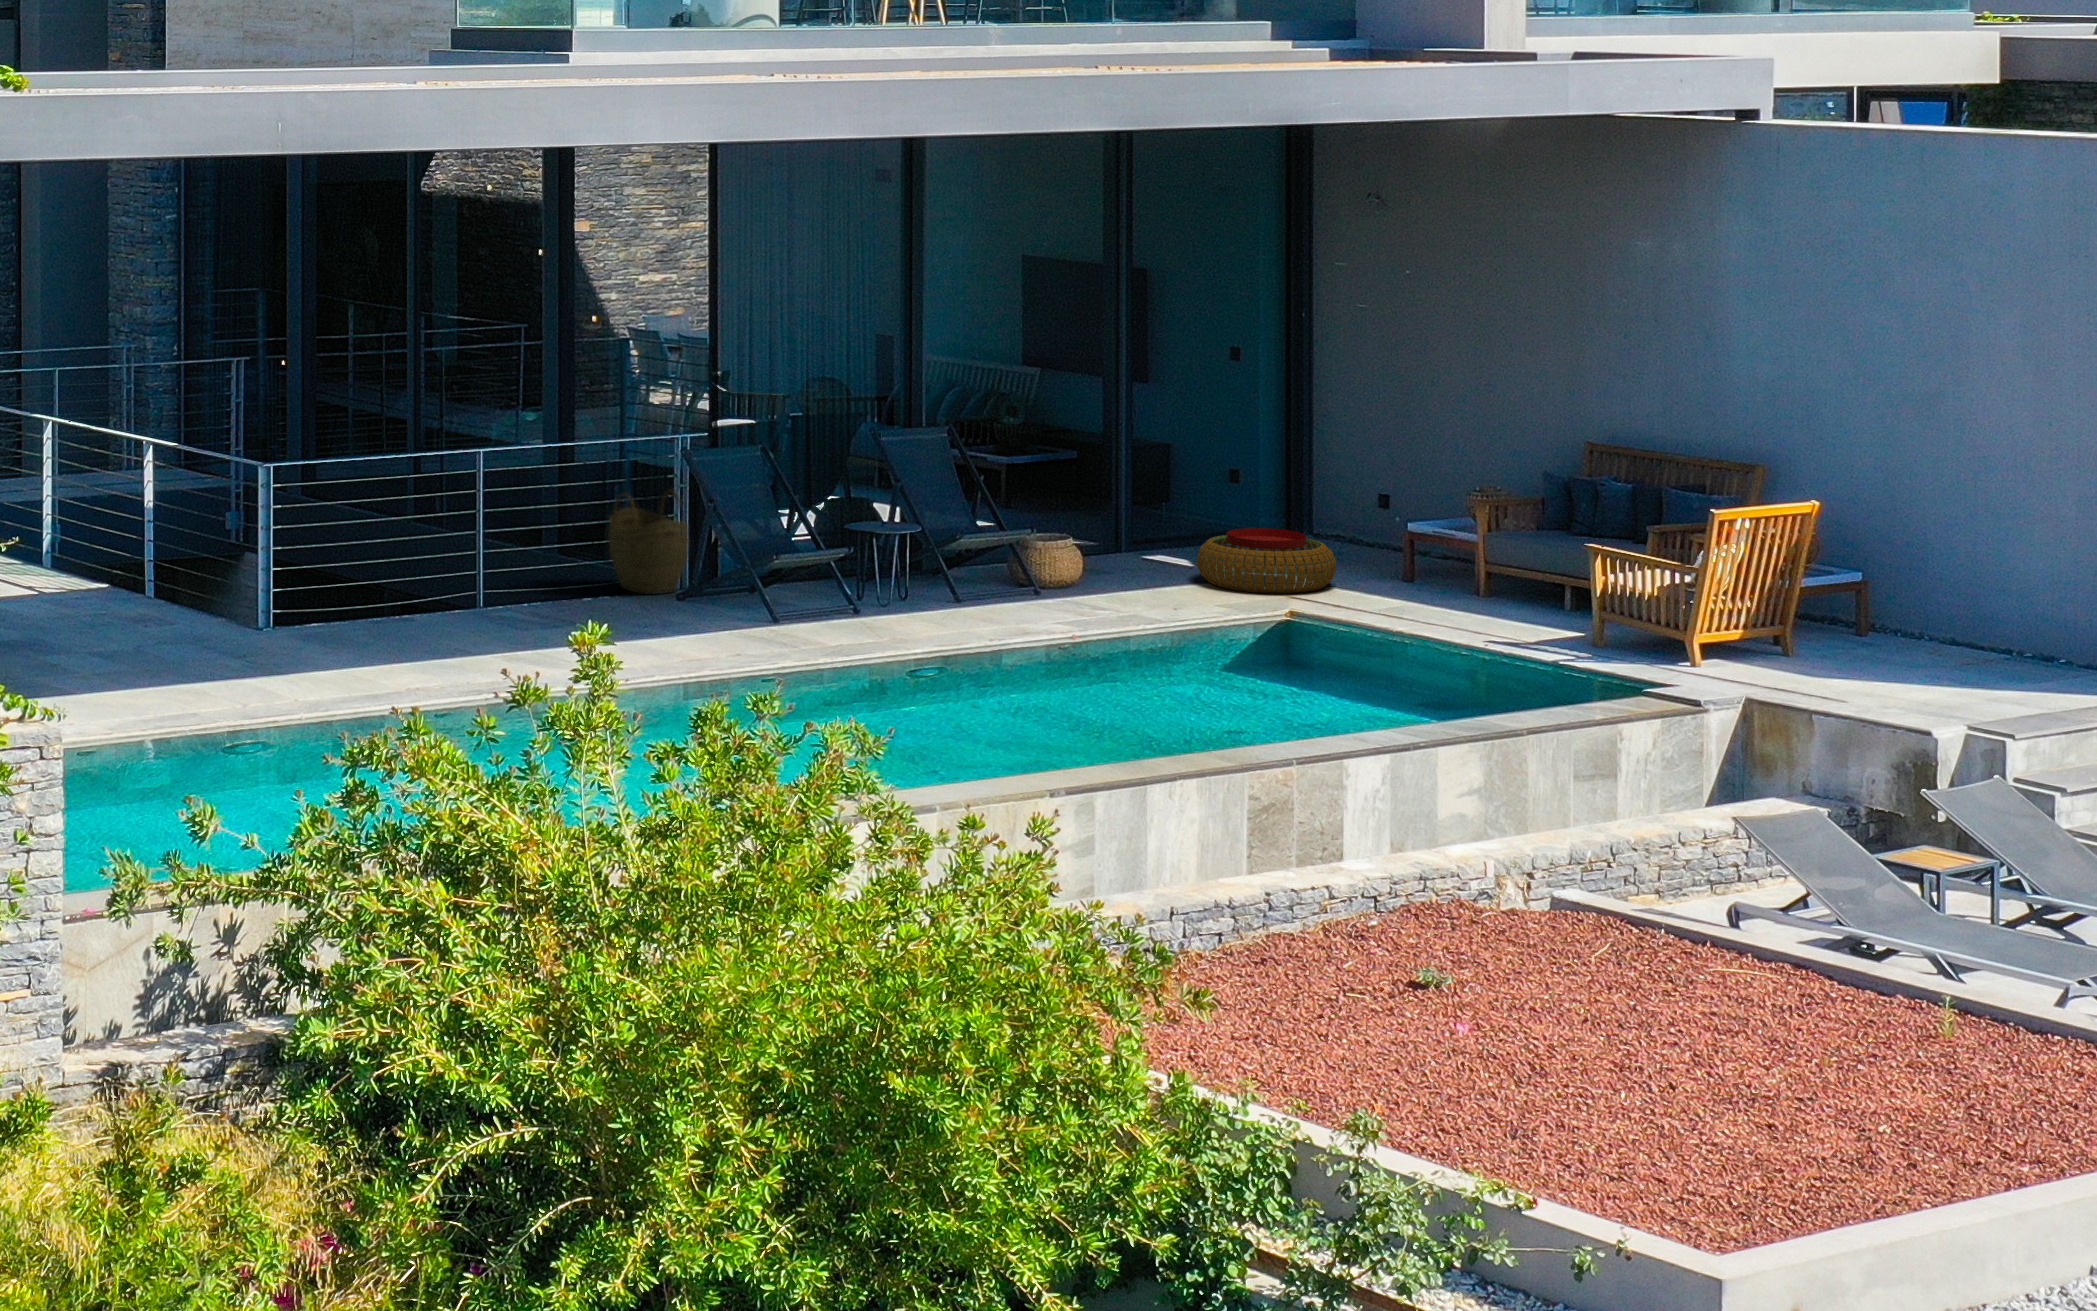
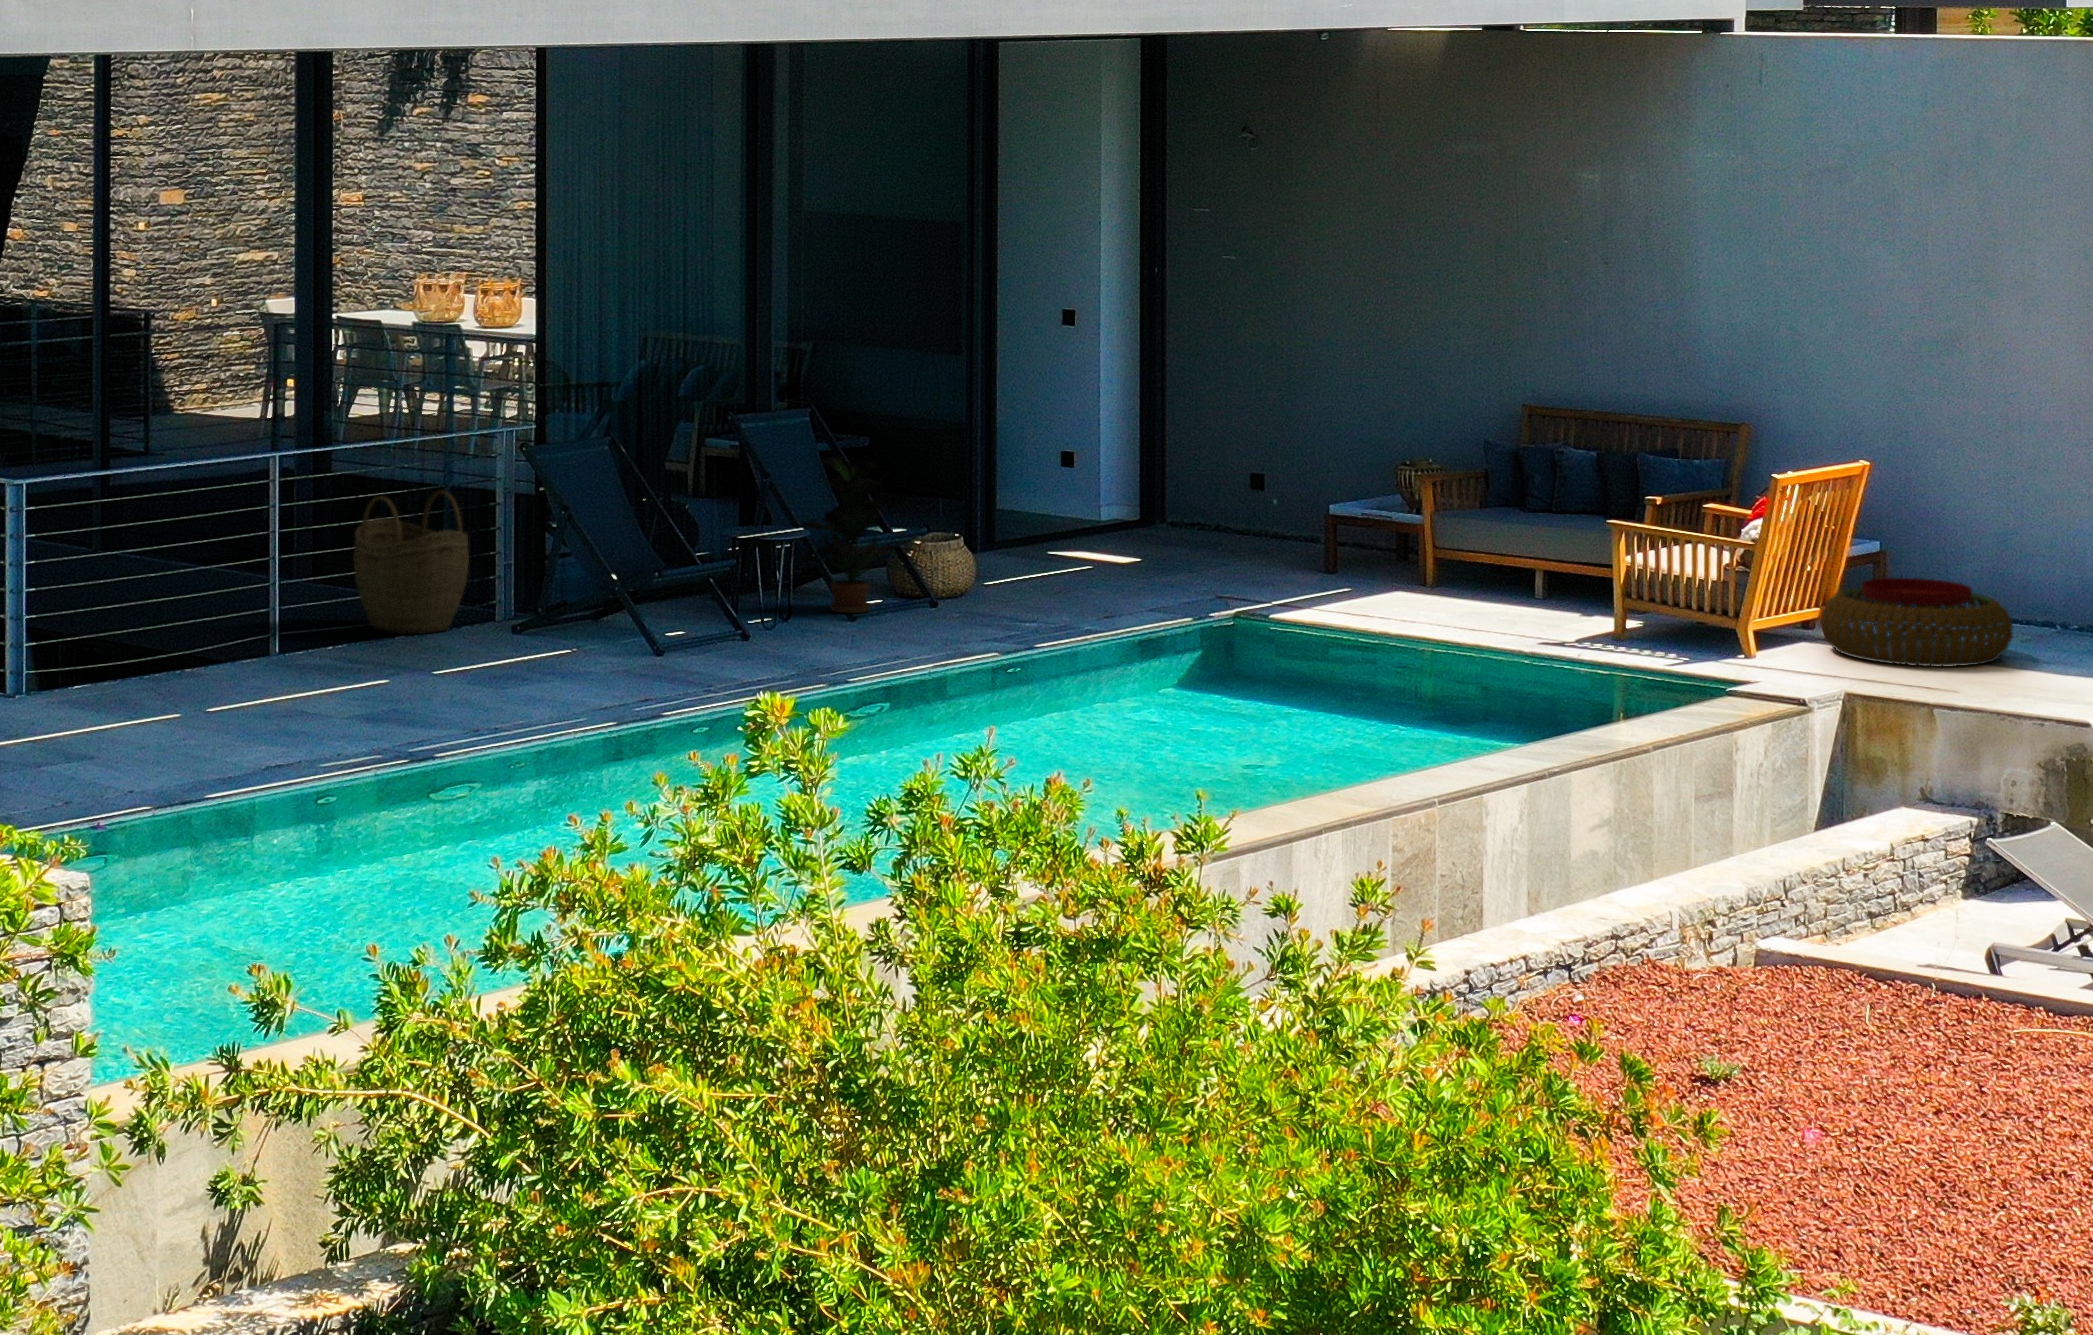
potted plant: none [944,471,1019,593] -> present [800,456,893,613]
pouf: present [1197,528,1336,593] -> present [1821,578,2013,667]

